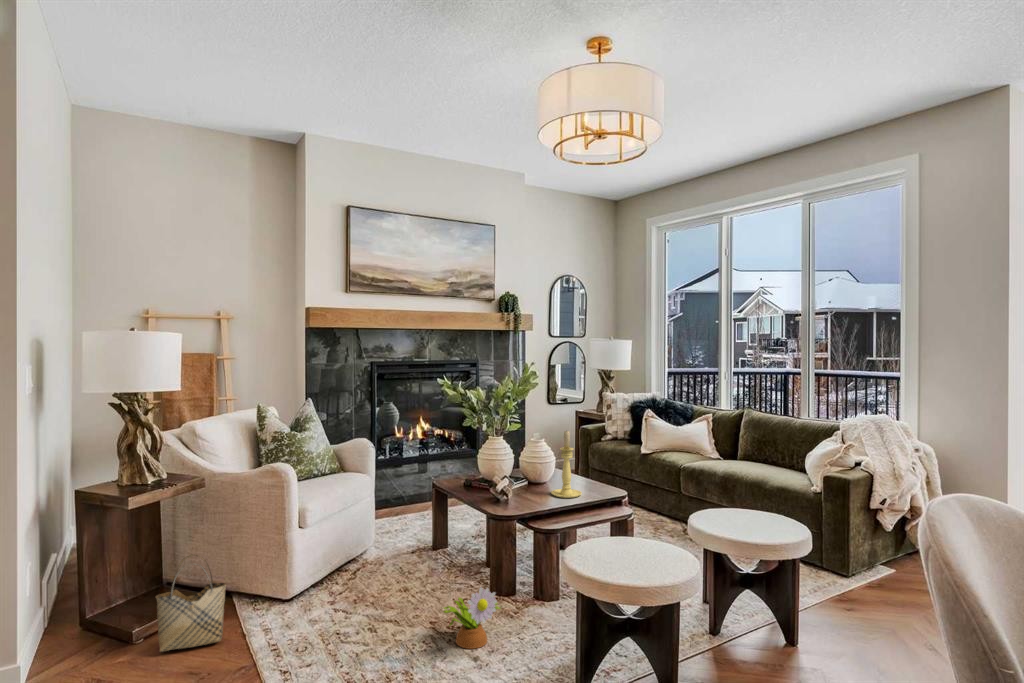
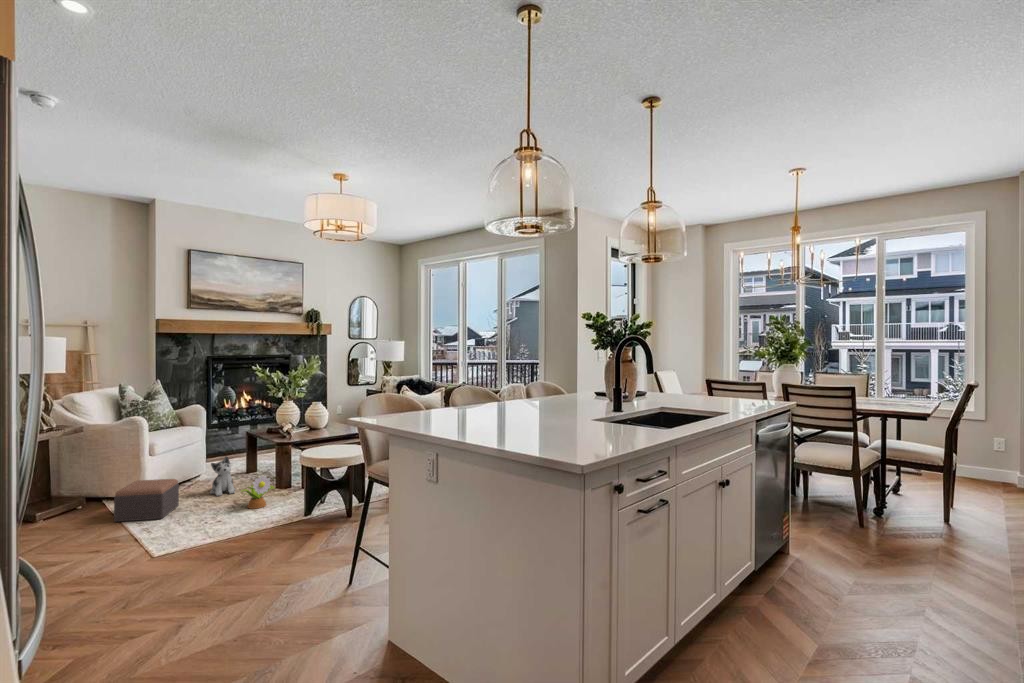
candle holder: present [551,431,582,498] -> none [320,395,339,434]
plush toy: none [388,534,427,604] -> present [210,457,235,496]
woven basket: present [156,555,226,652] -> none [53,469,101,524]
footstool: none [245,576,343,659] -> present [114,479,179,522]

